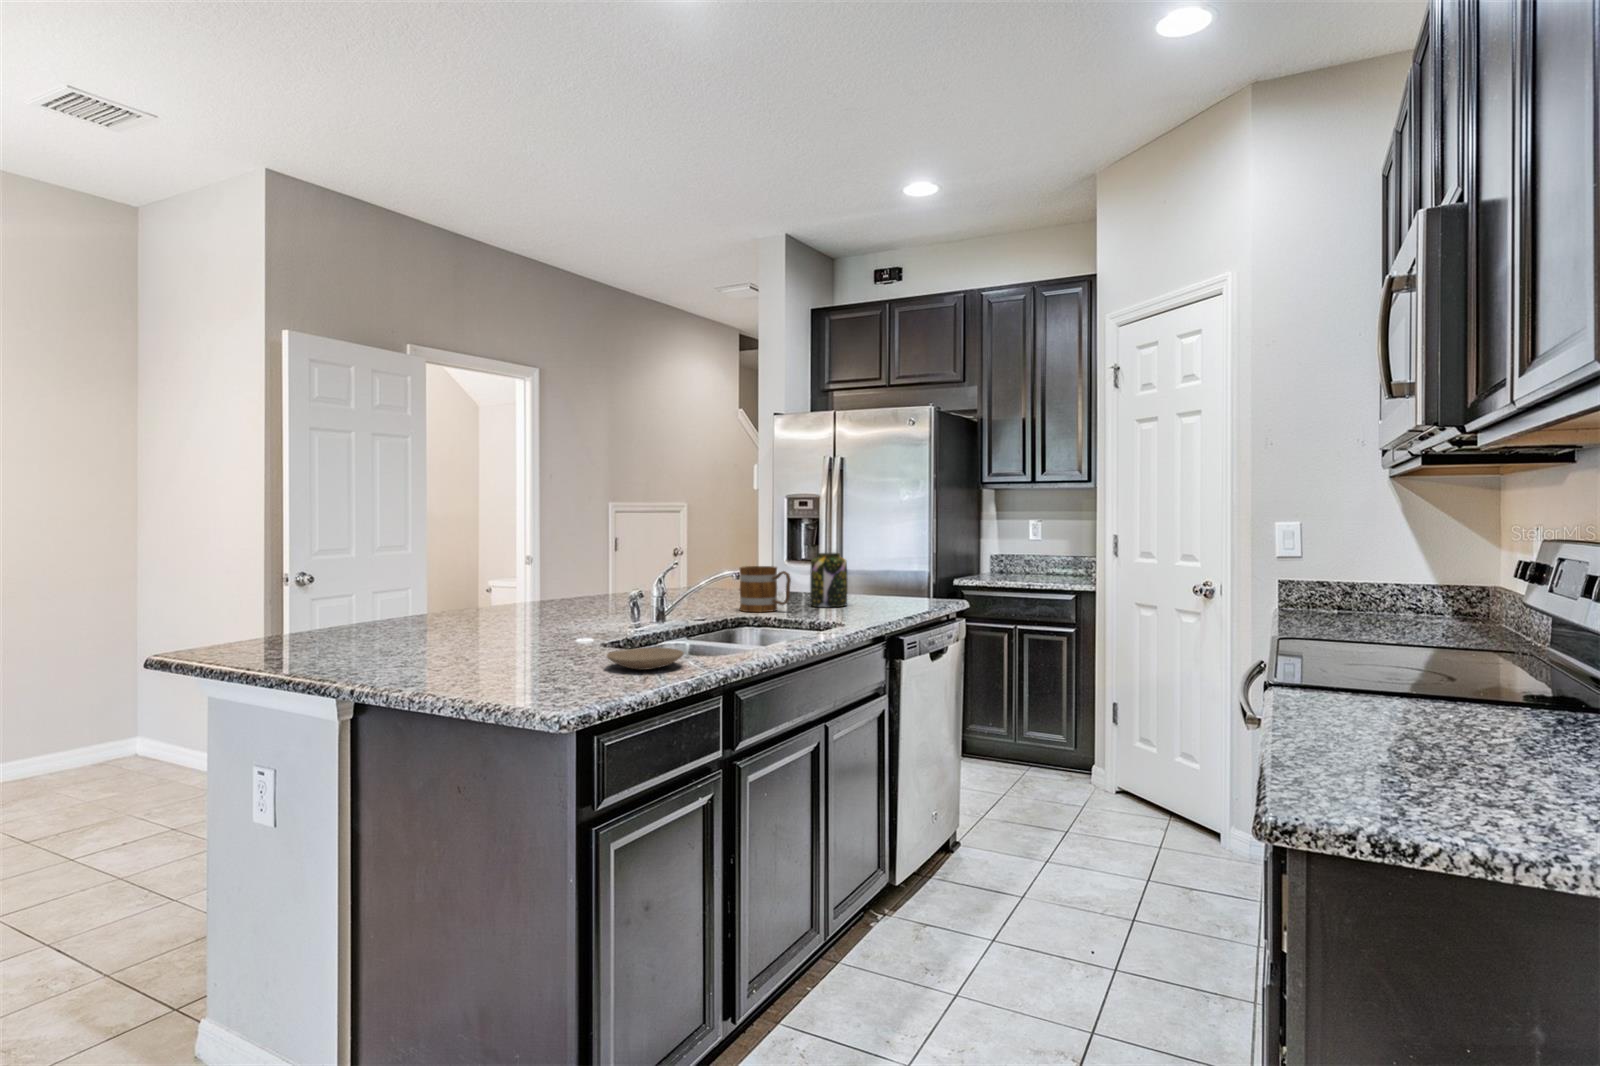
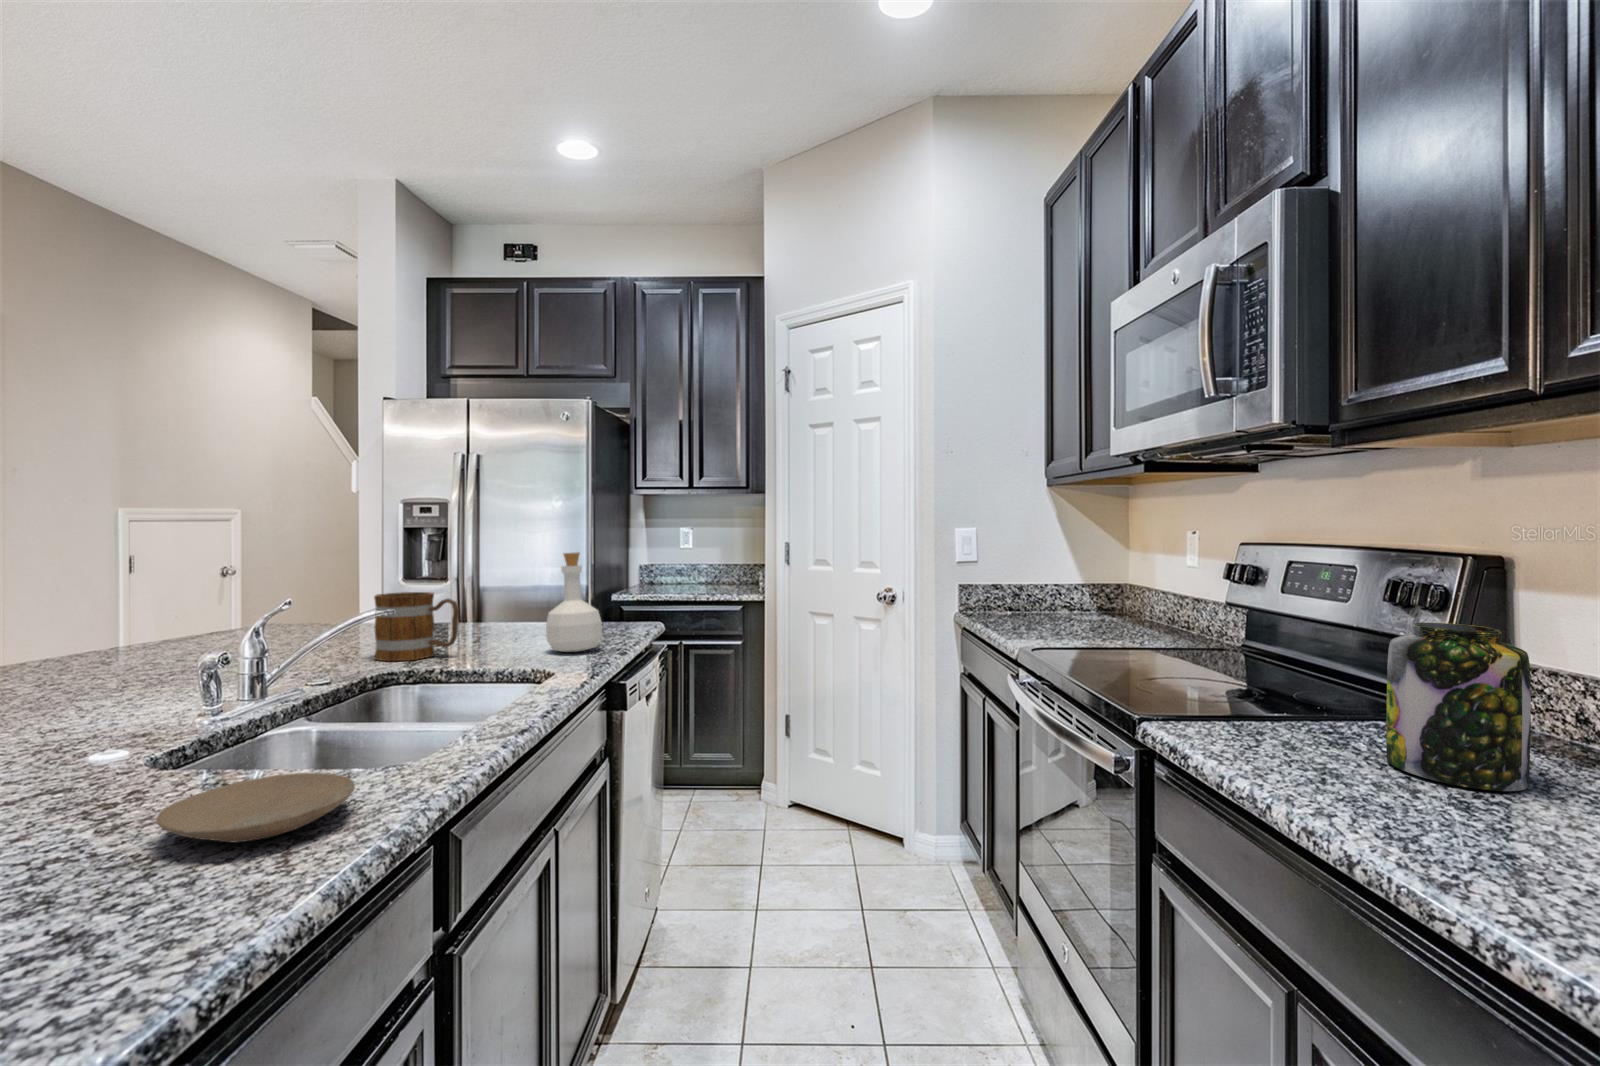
bottle: none [848,540,889,615] -> present [546,553,602,652]
jar: present [810,553,847,607] -> present [1386,623,1531,791]

